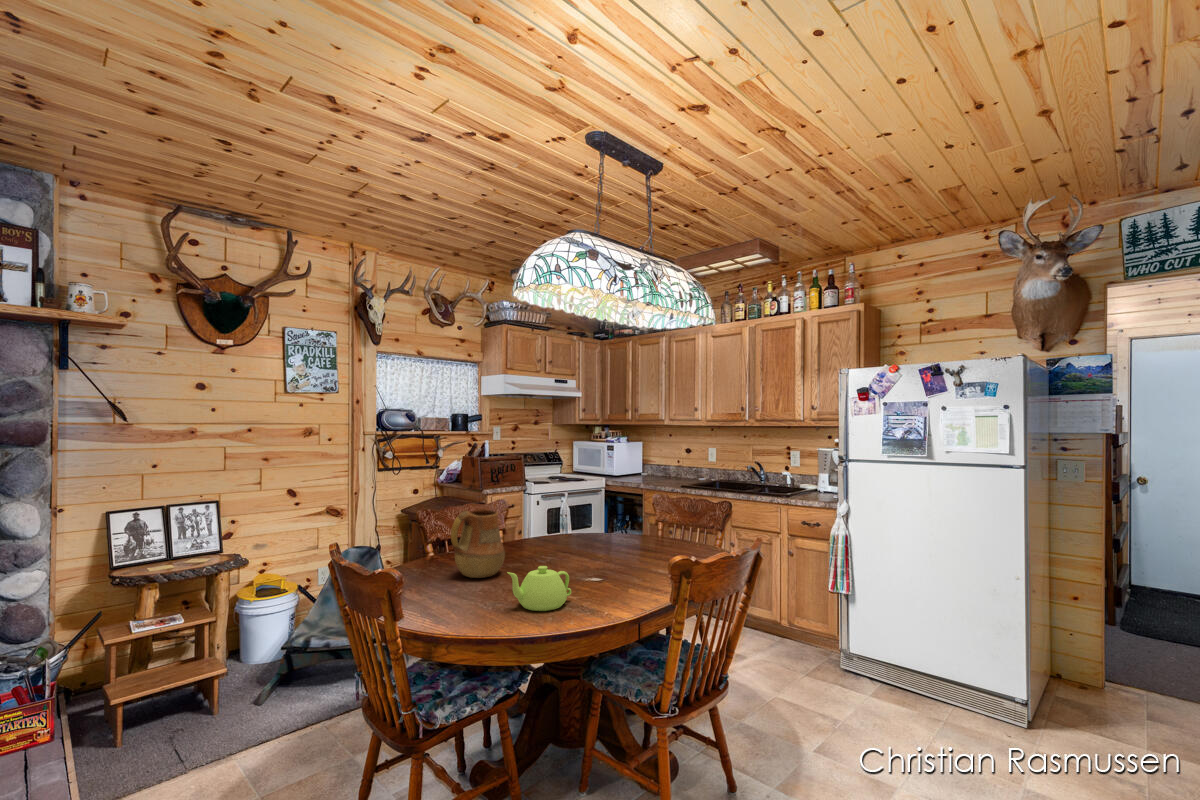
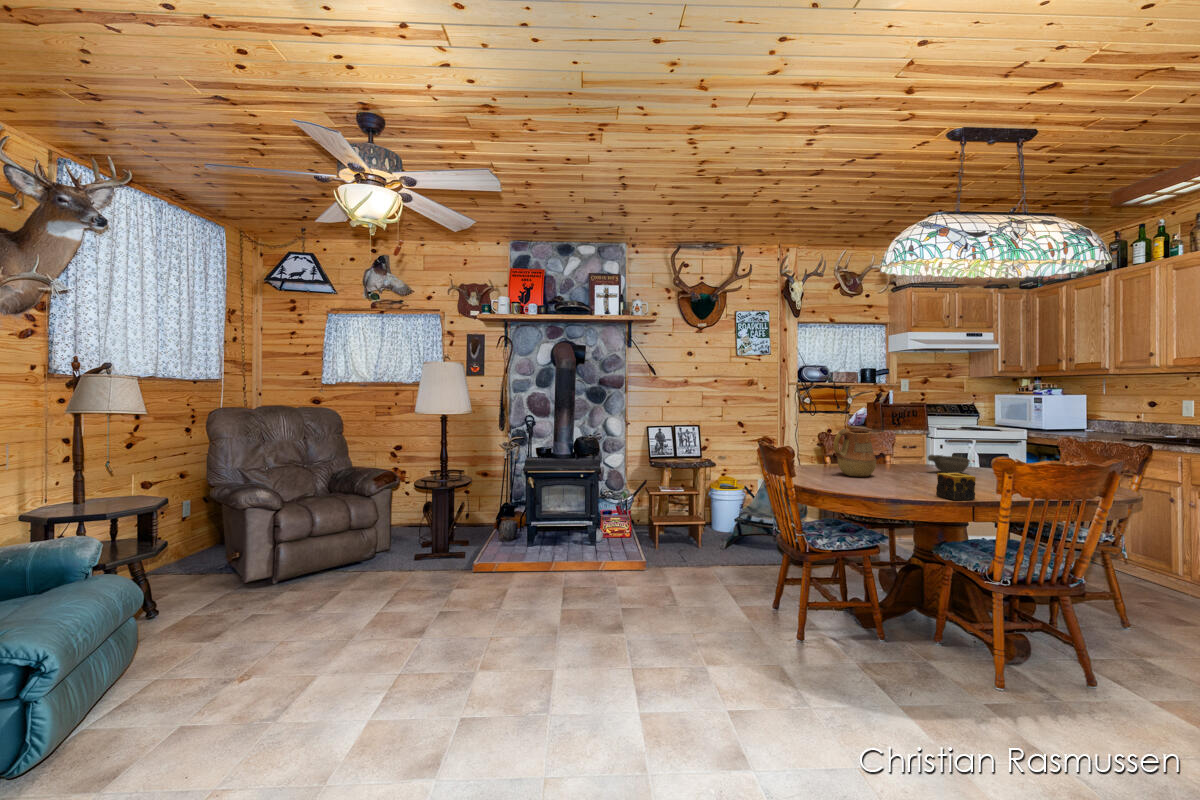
bowl: none [554,529,596,551] -> present [928,455,969,473]
candle: none [592,565,634,606] -> present [936,473,976,500]
teapot: present [507,566,571,611] -> none [865,465,919,495]

